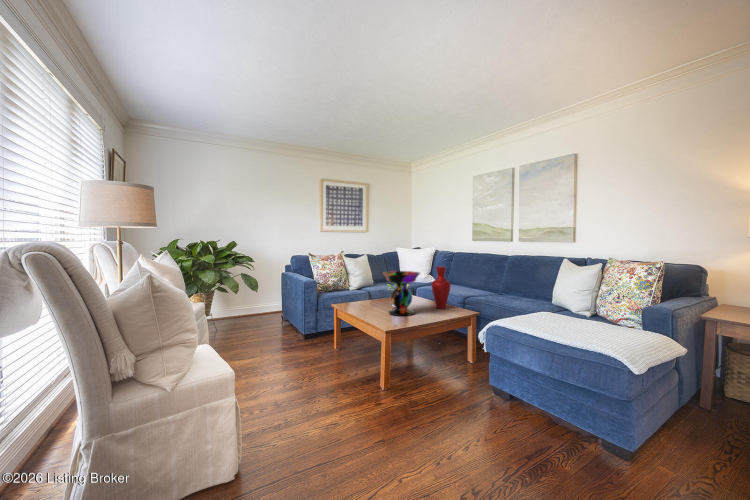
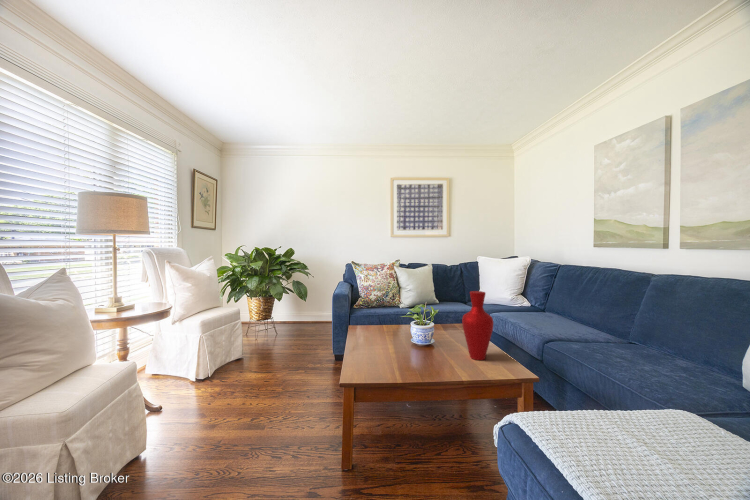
decorative bowl: present [383,271,420,316] -> none [374,294,431,366]

